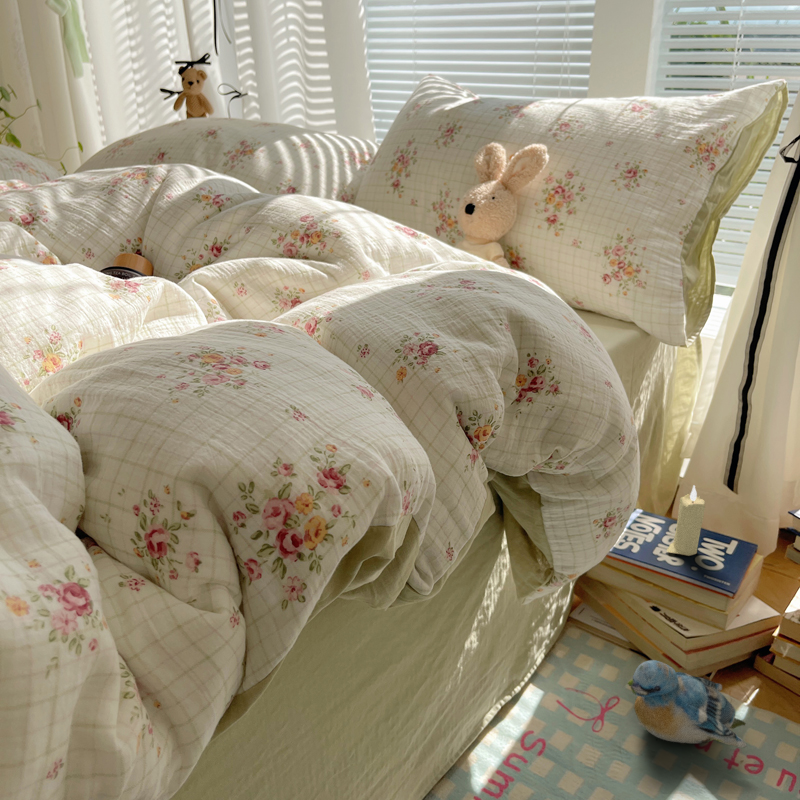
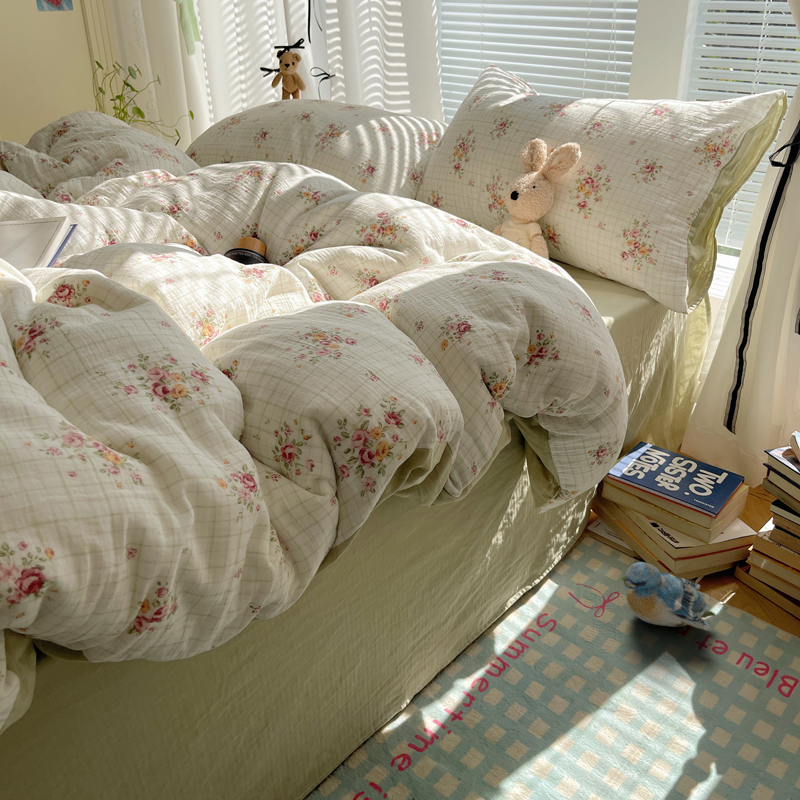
candle: present [667,486,705,556] -> none [666,428,699,484]

